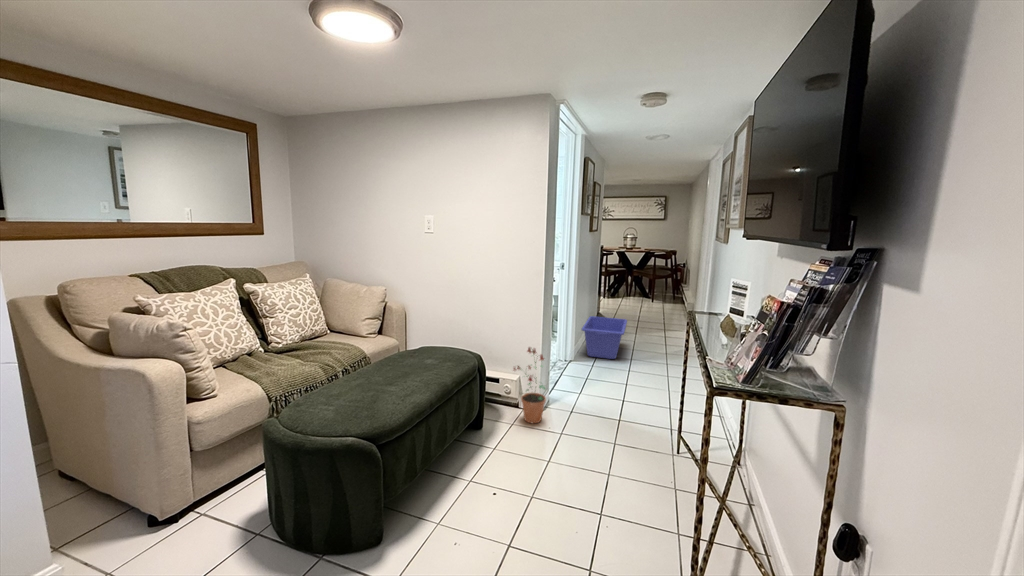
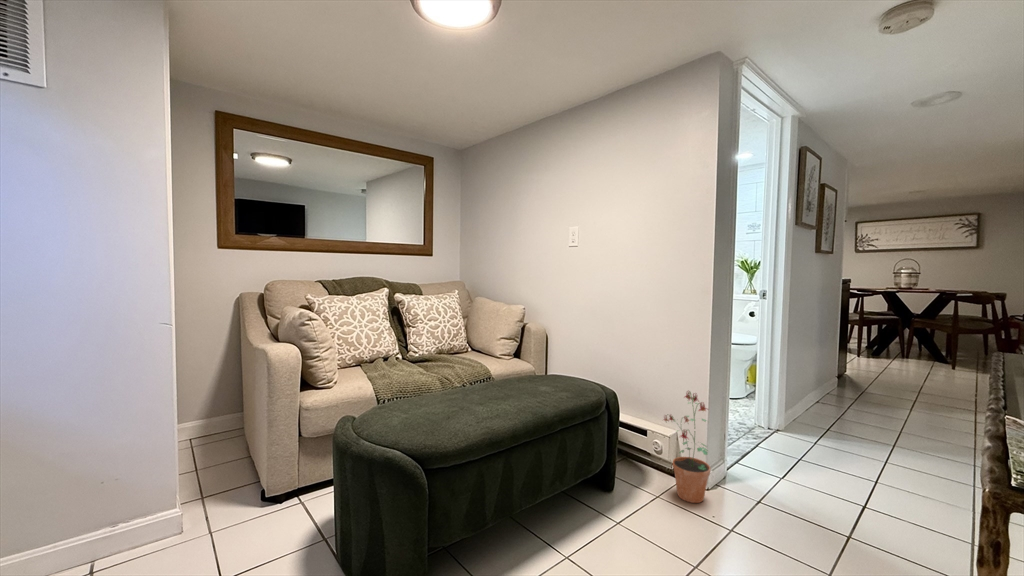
storage bin: present [582,316,627,359] -> none [797,372,887,440]

